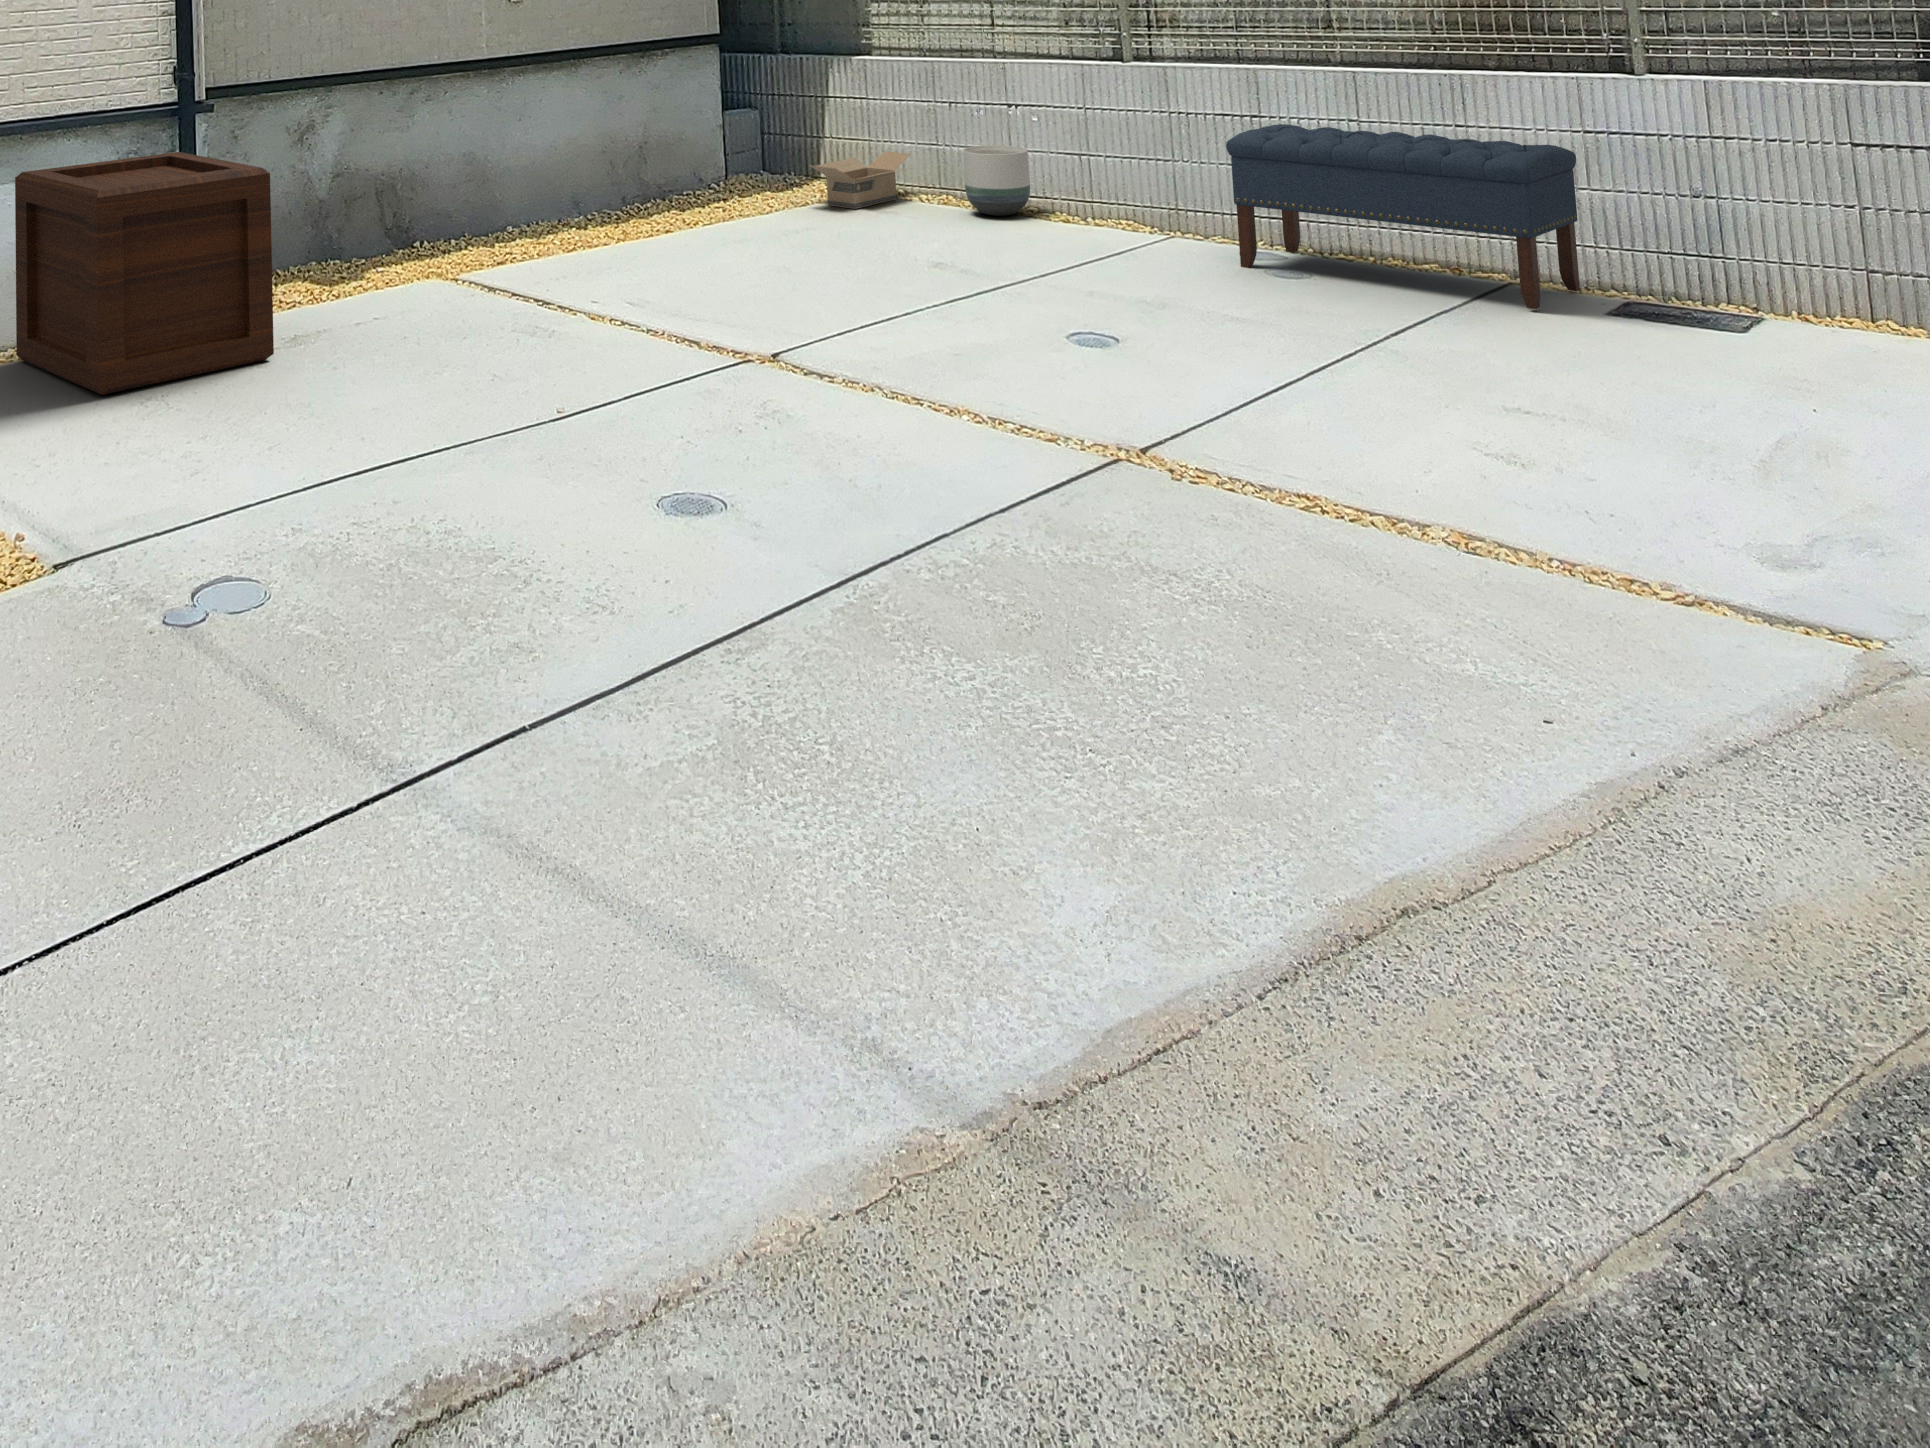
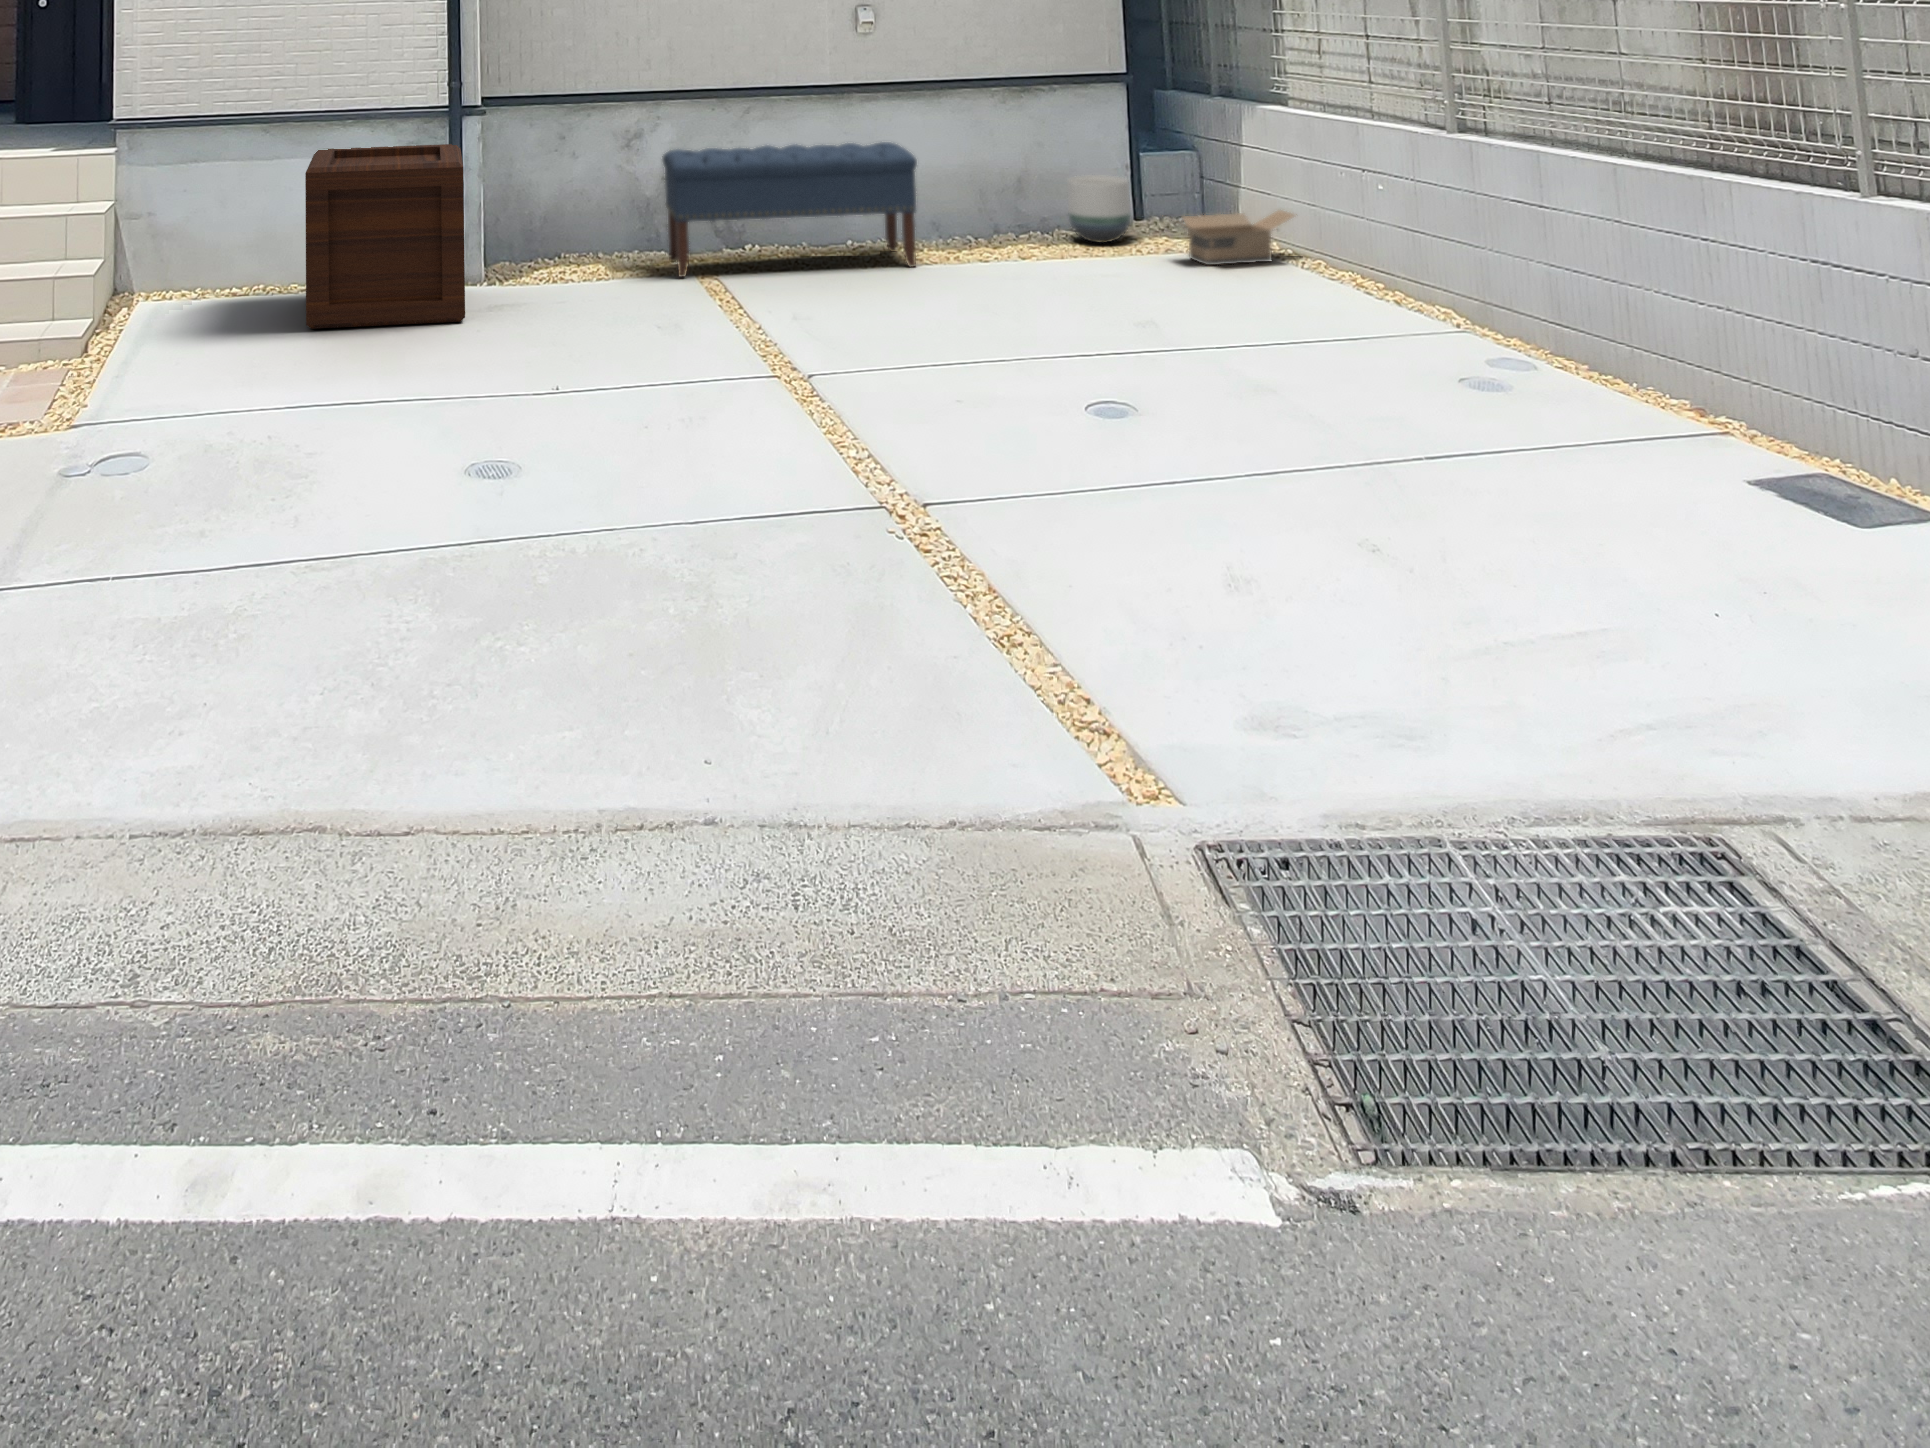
bench: present [1226,124,1580,309] -> present [662,142,917,277]
planter: present [963,145,1030,216] -> present [1067,175,1130,242]

